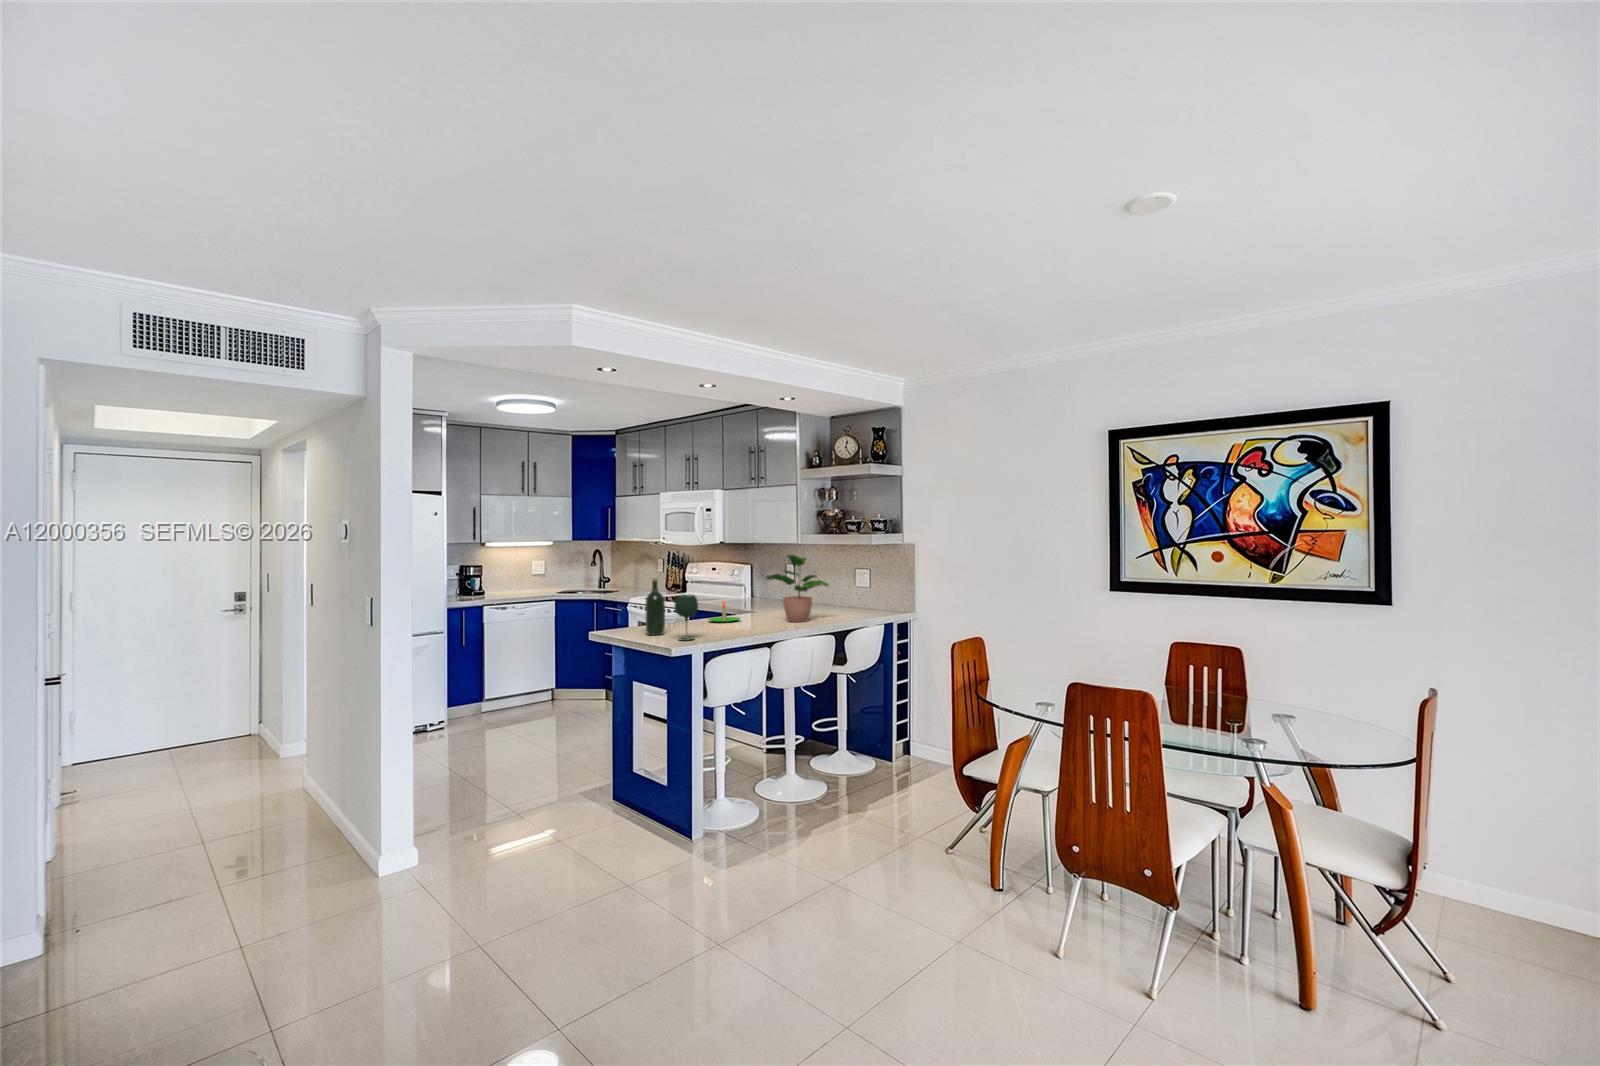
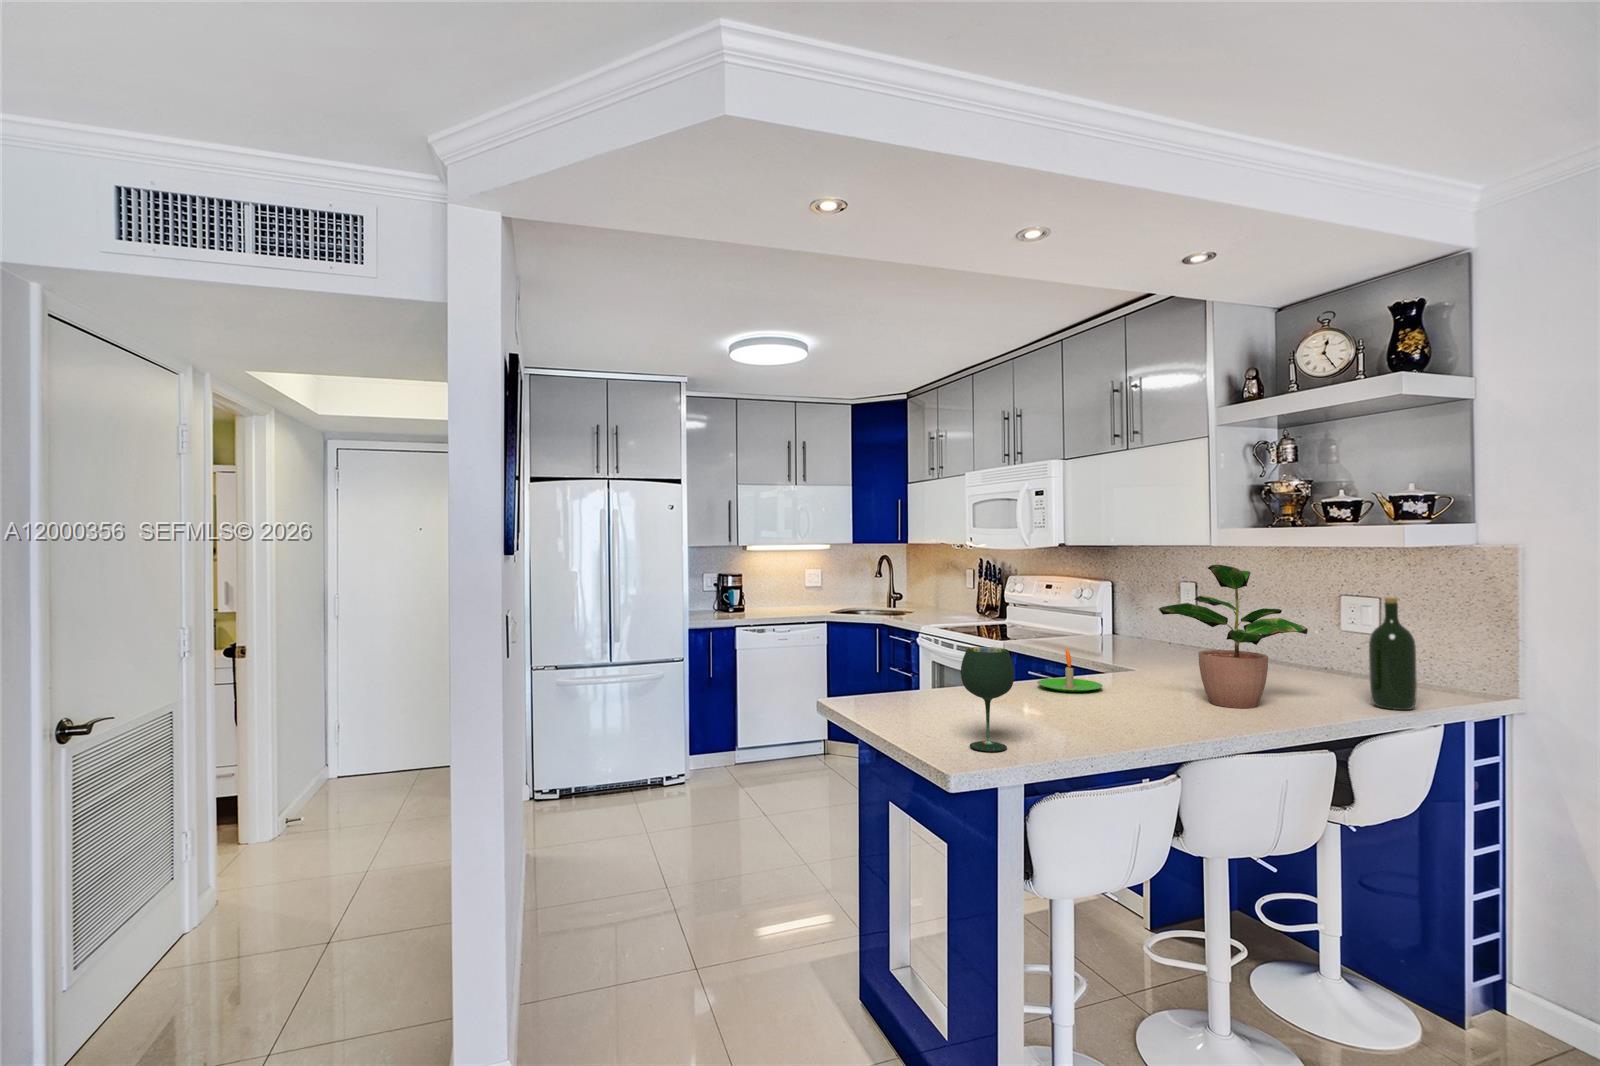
wine bottle: present [645,578,665,635] -> present [1369,598,1417,710]

